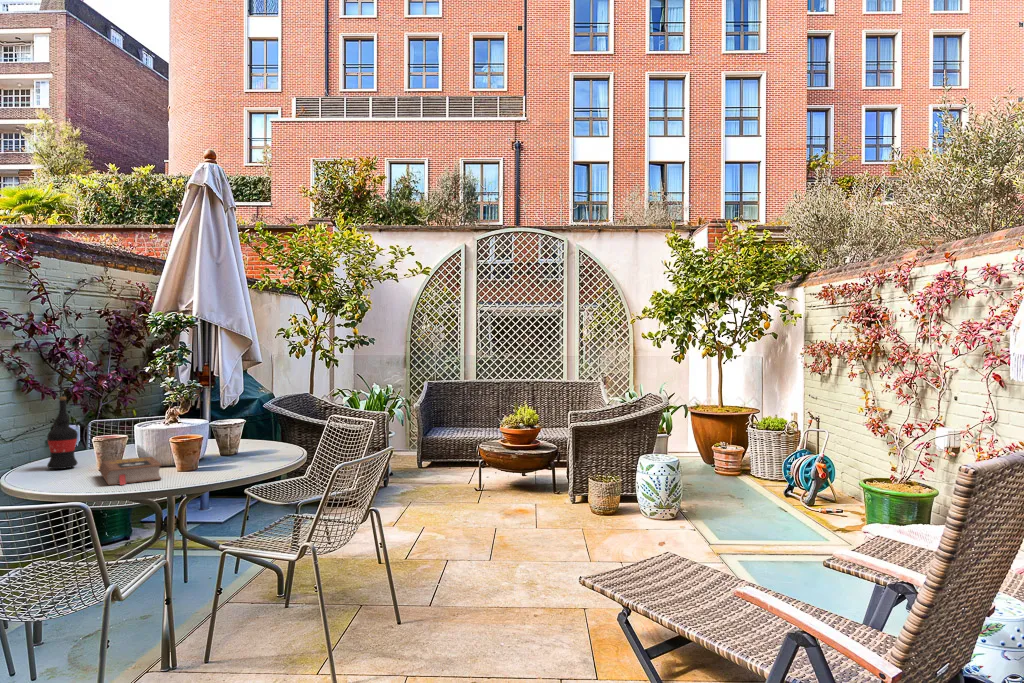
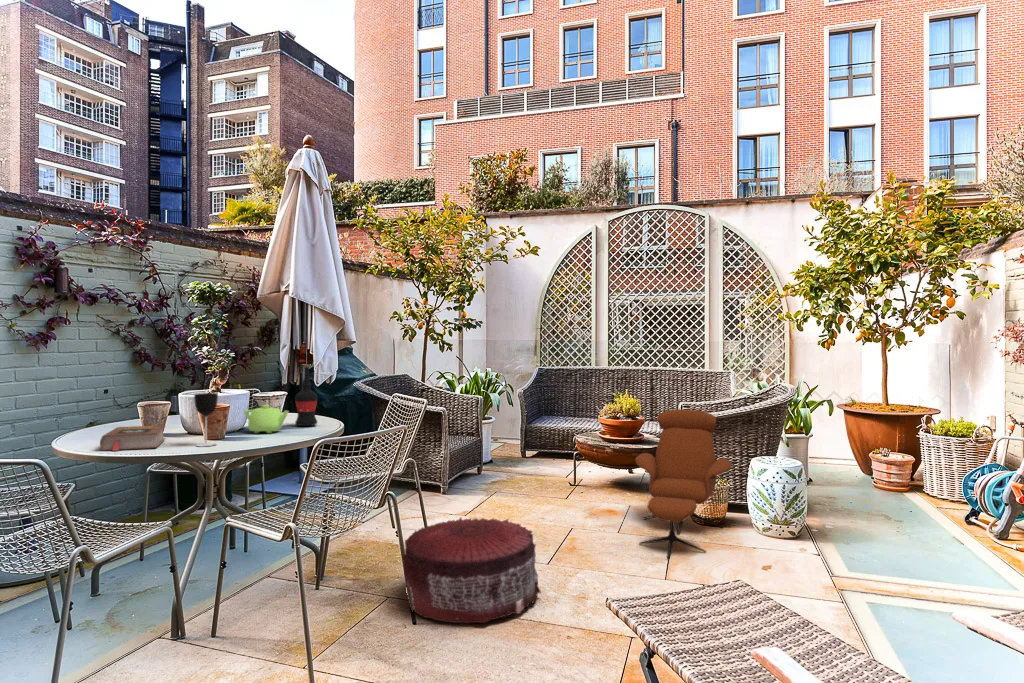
wine bottle: present [47,397,78,469] -> present [295,365,318,426]
lounge chair: none [545,418,625,545] -> present [635,409,732,558]
wine glass: none [195,423,217,475] -> present [194,393,218,446]
teapot: none [218,431,265,459] -> present [245,405,288,433]
pouf: none [382,522,503,615] -> present [403,518,541,623]

